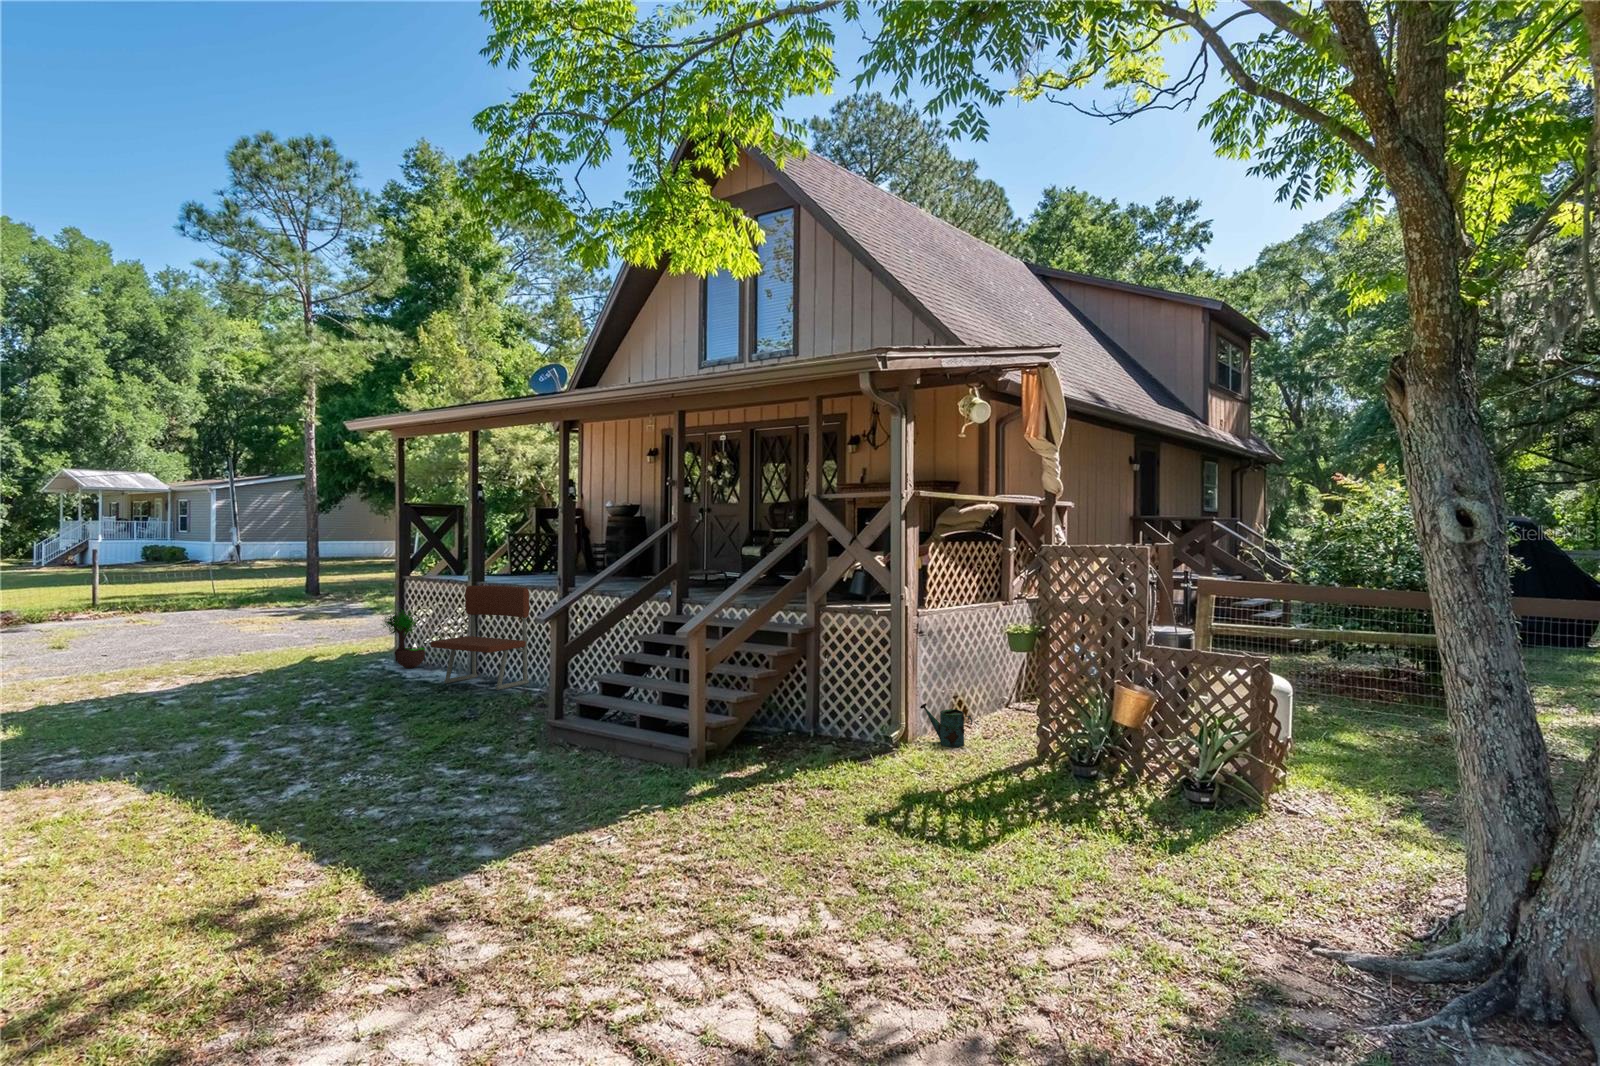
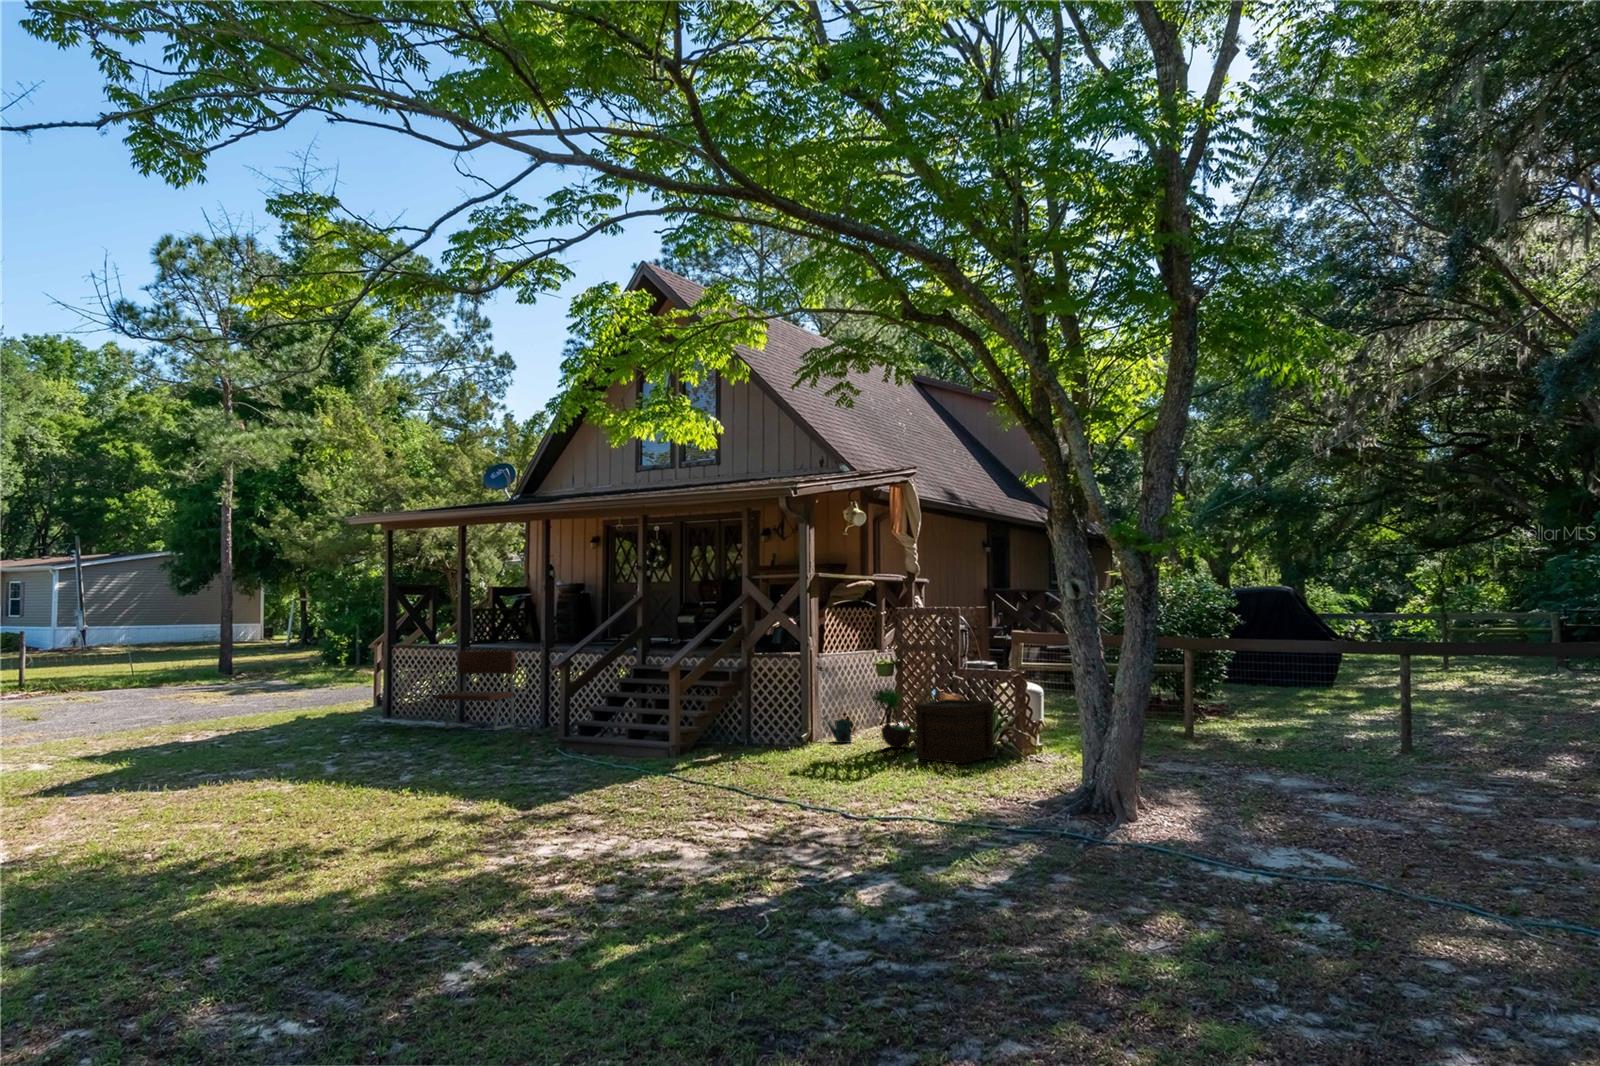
potted tree: present [383,610,425,668] -> present [871,686,912,748]
wooden crate: none [1077,697,1213,823] -> present [915,699,994,764]

